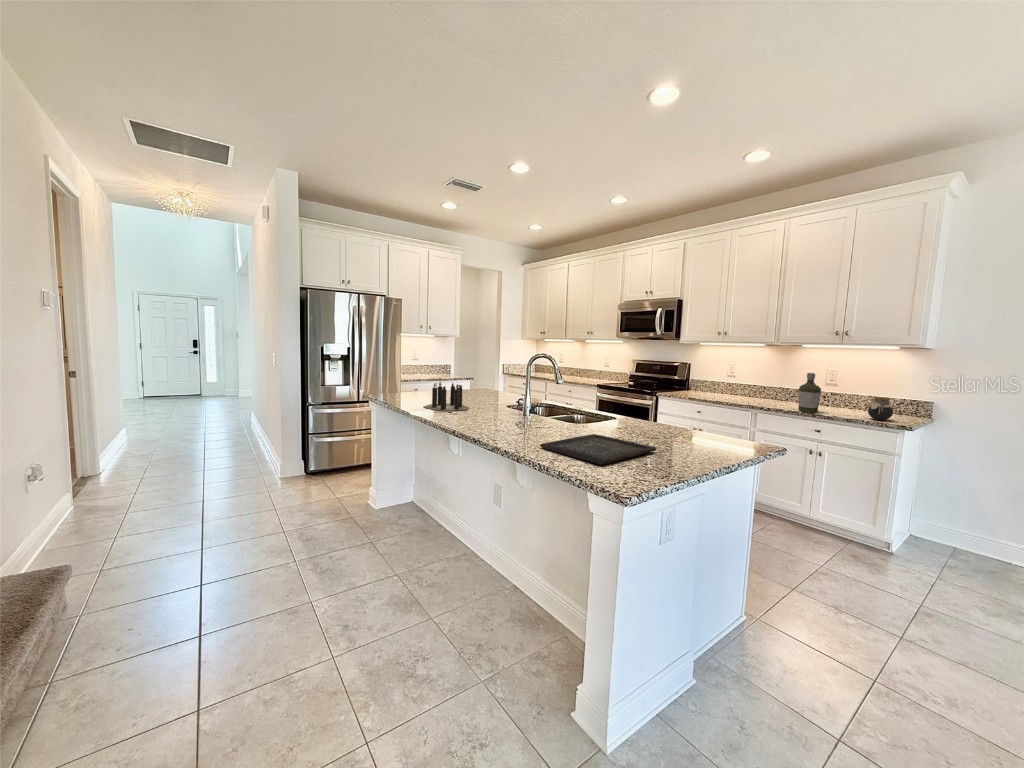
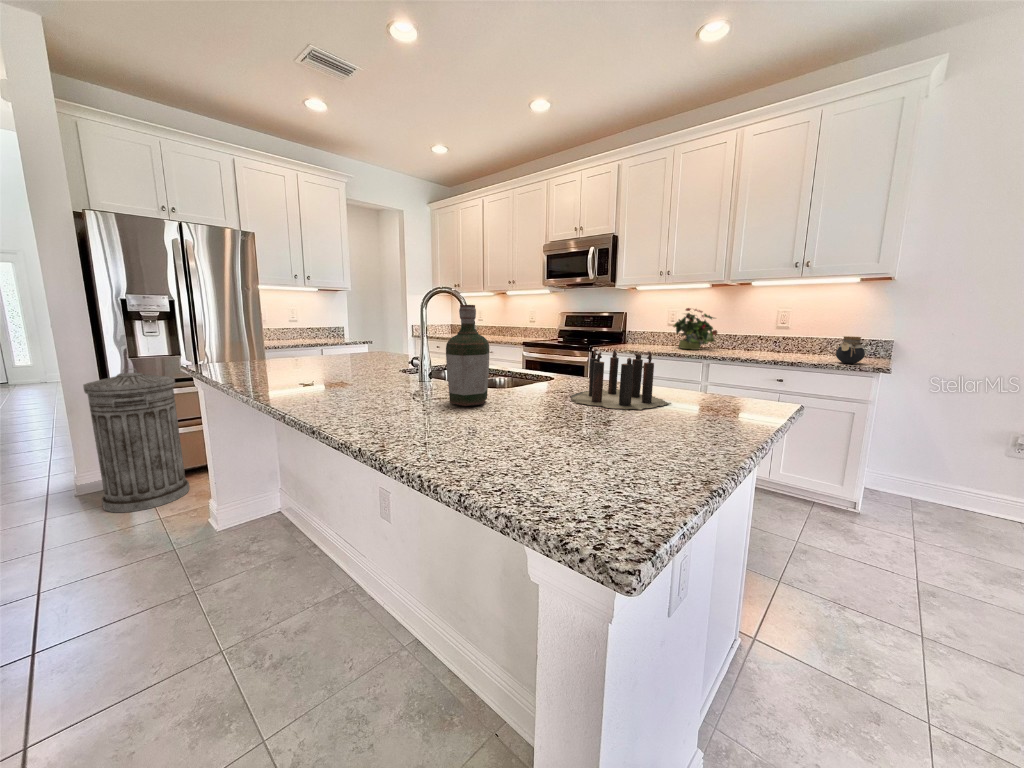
potted plant: none [730,364,770,400] -> present [673,308,717,350]
bottle: present [798,373,821,413] -> present [446,305,489,406]
candle: present [425,382,469,411] -> present [571,349,671,410]
trash can: none [298,394,349,493] -> present [83,369,190,512]
tray: present [540,434,656,464] -> none [431,406,642,474]

